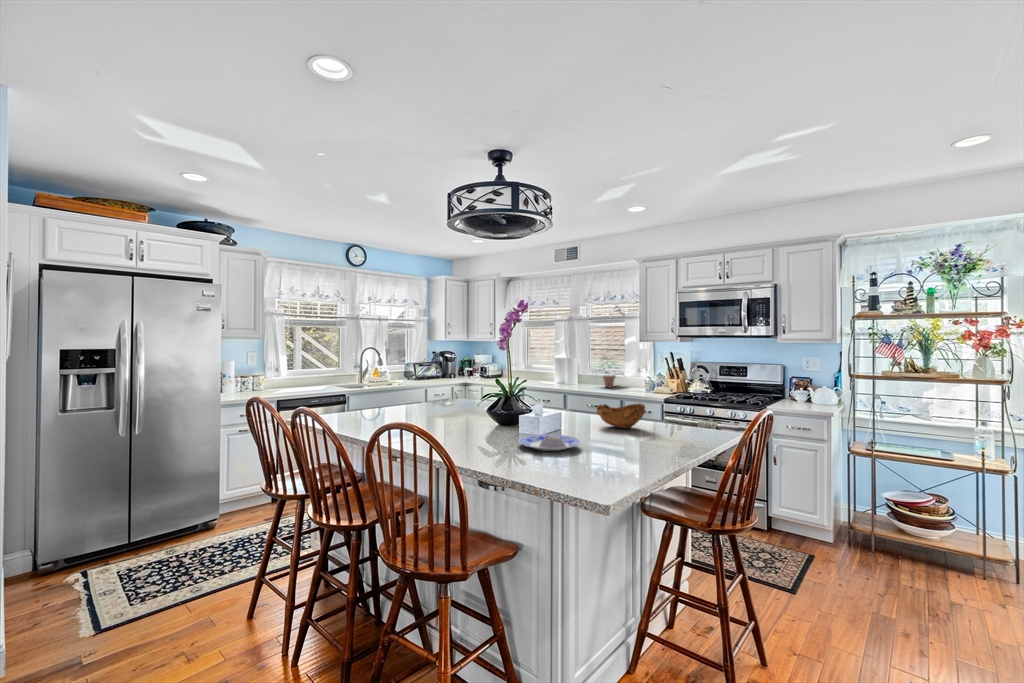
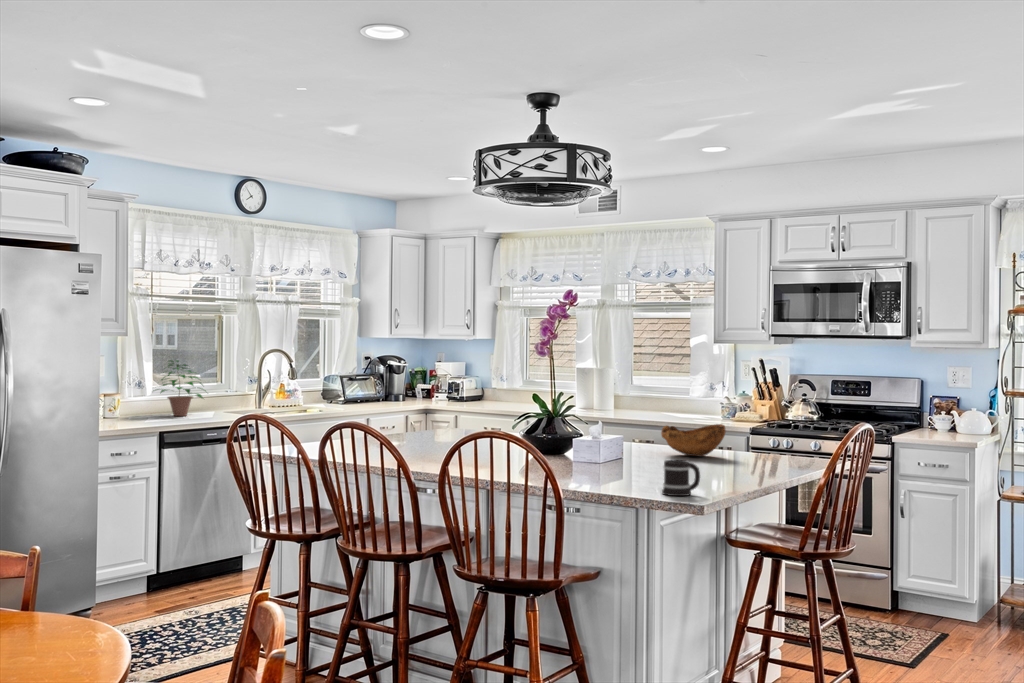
potted plant: present [600,357,618,387] -> present [157,360,206,416]
plate: present [519,434,580,451] -> none [574,456,650,474]
mug: none [582,448,617,484] -> present [662,460,700,496]

